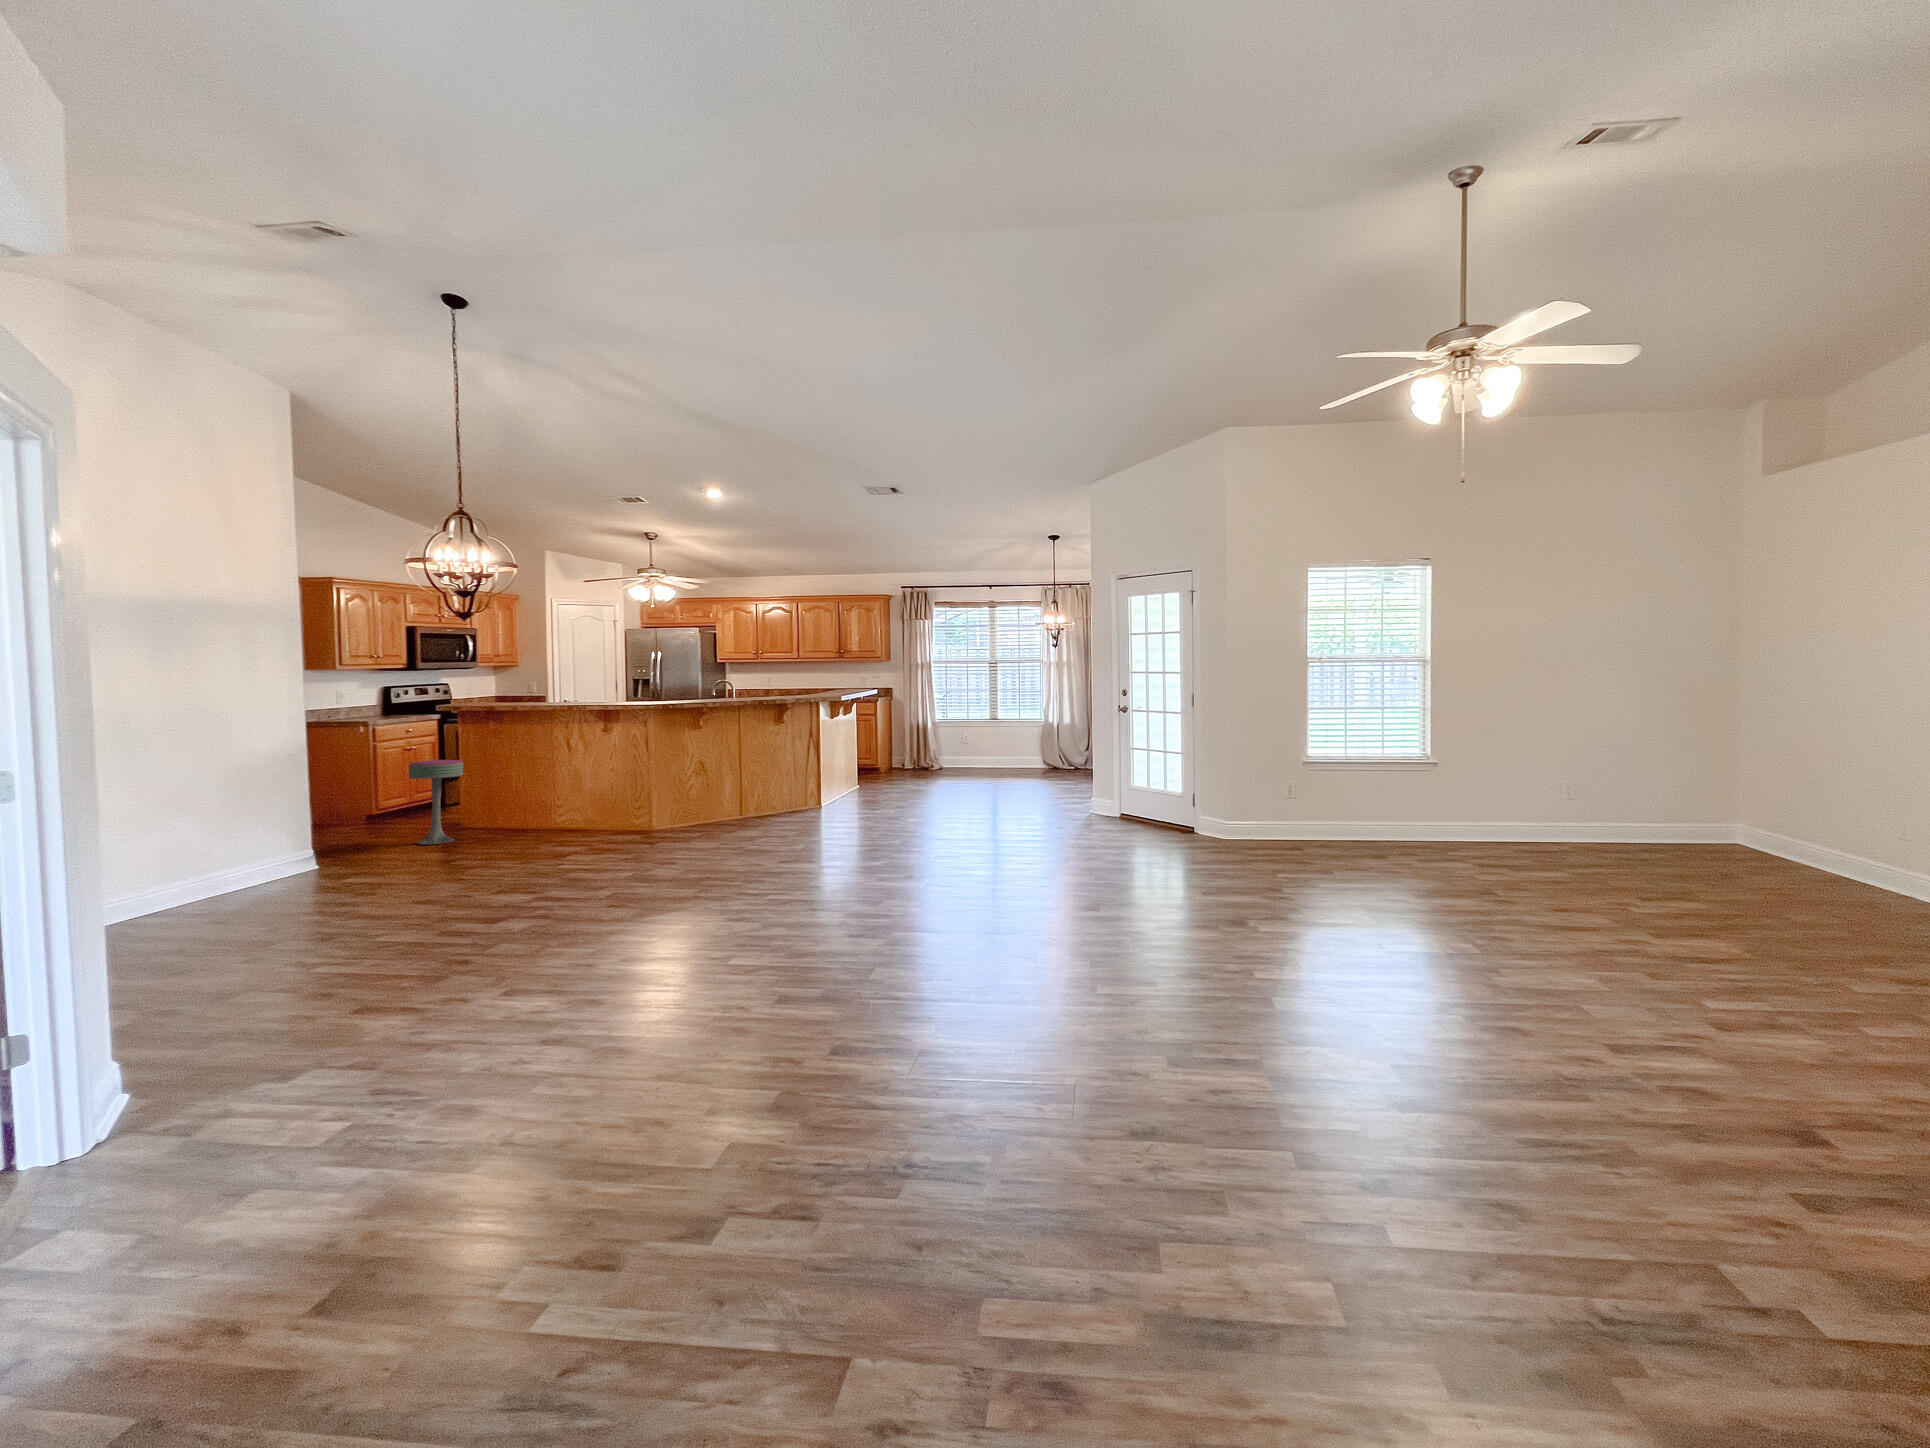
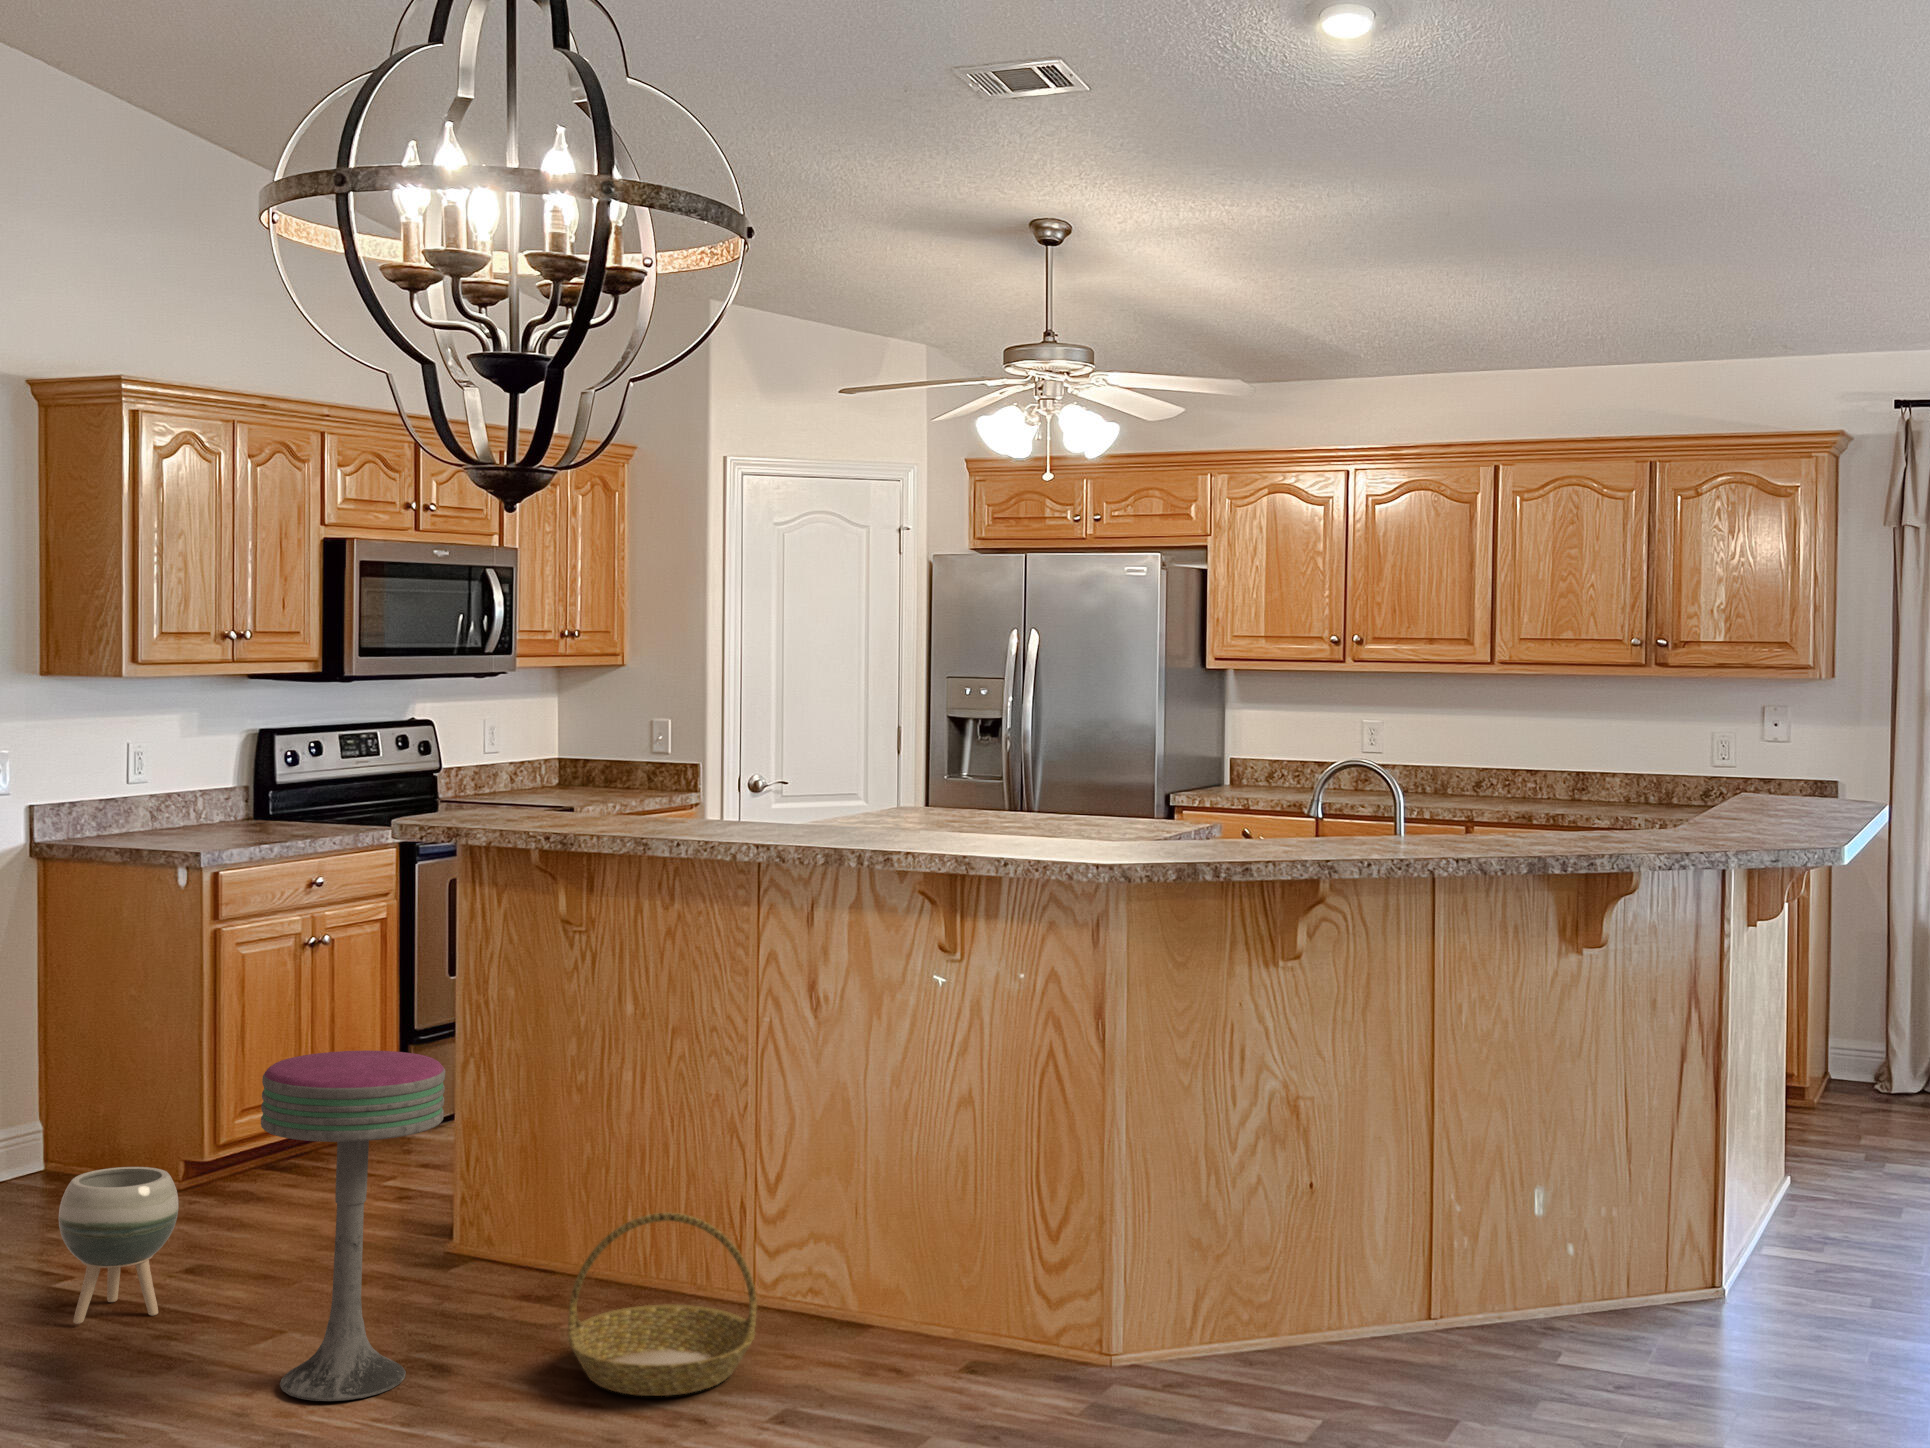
basket: none [502,794,555,836] -> present [568,1213,757,1396]
planter: none [339,801,377,842] -> present [59,1167,179,1324]

